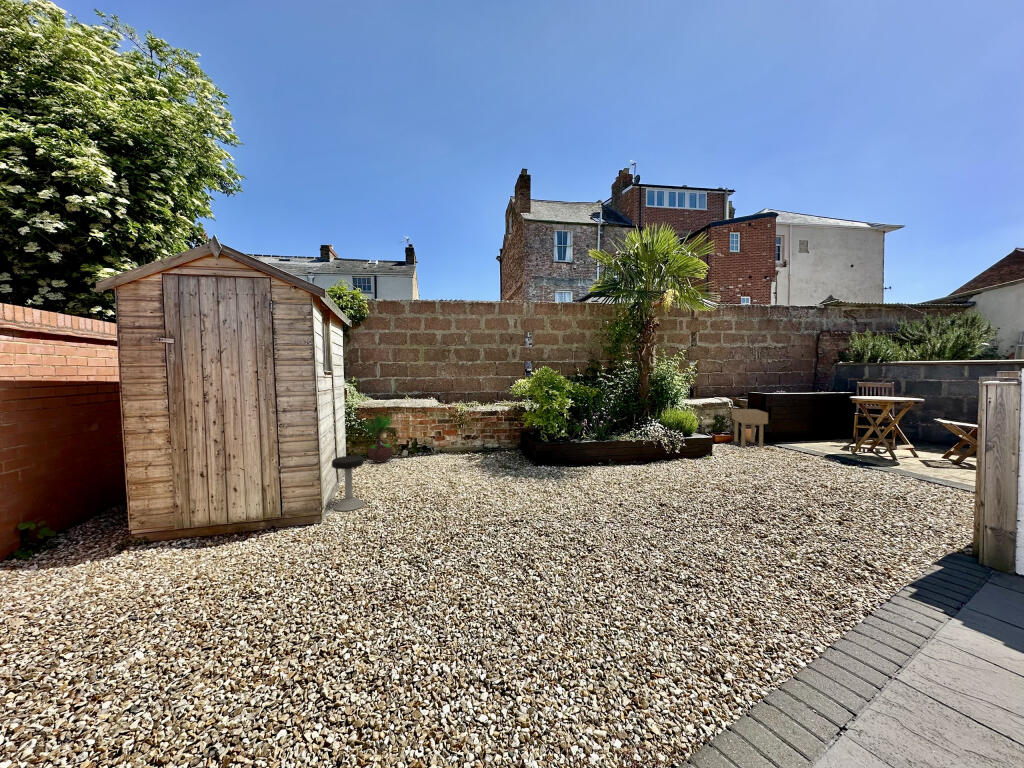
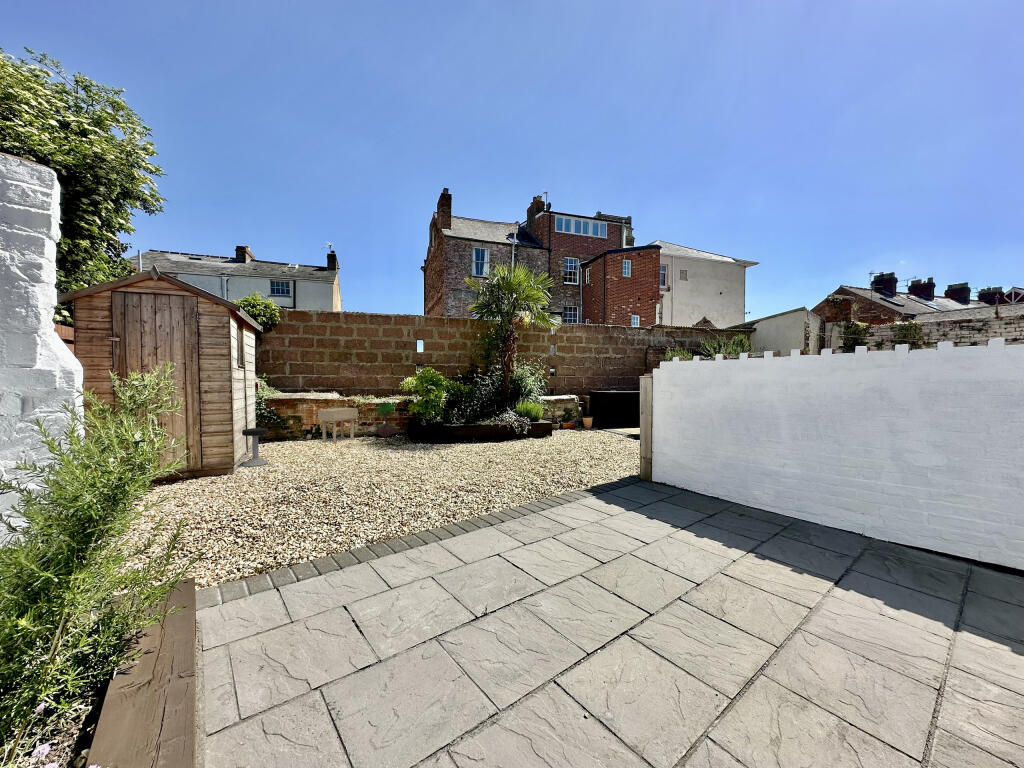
side table: present [732,409,768,447] -> present [318,408,358,443]
potted tree: present [363,414,392,463] -> present [376,402,394,437]

